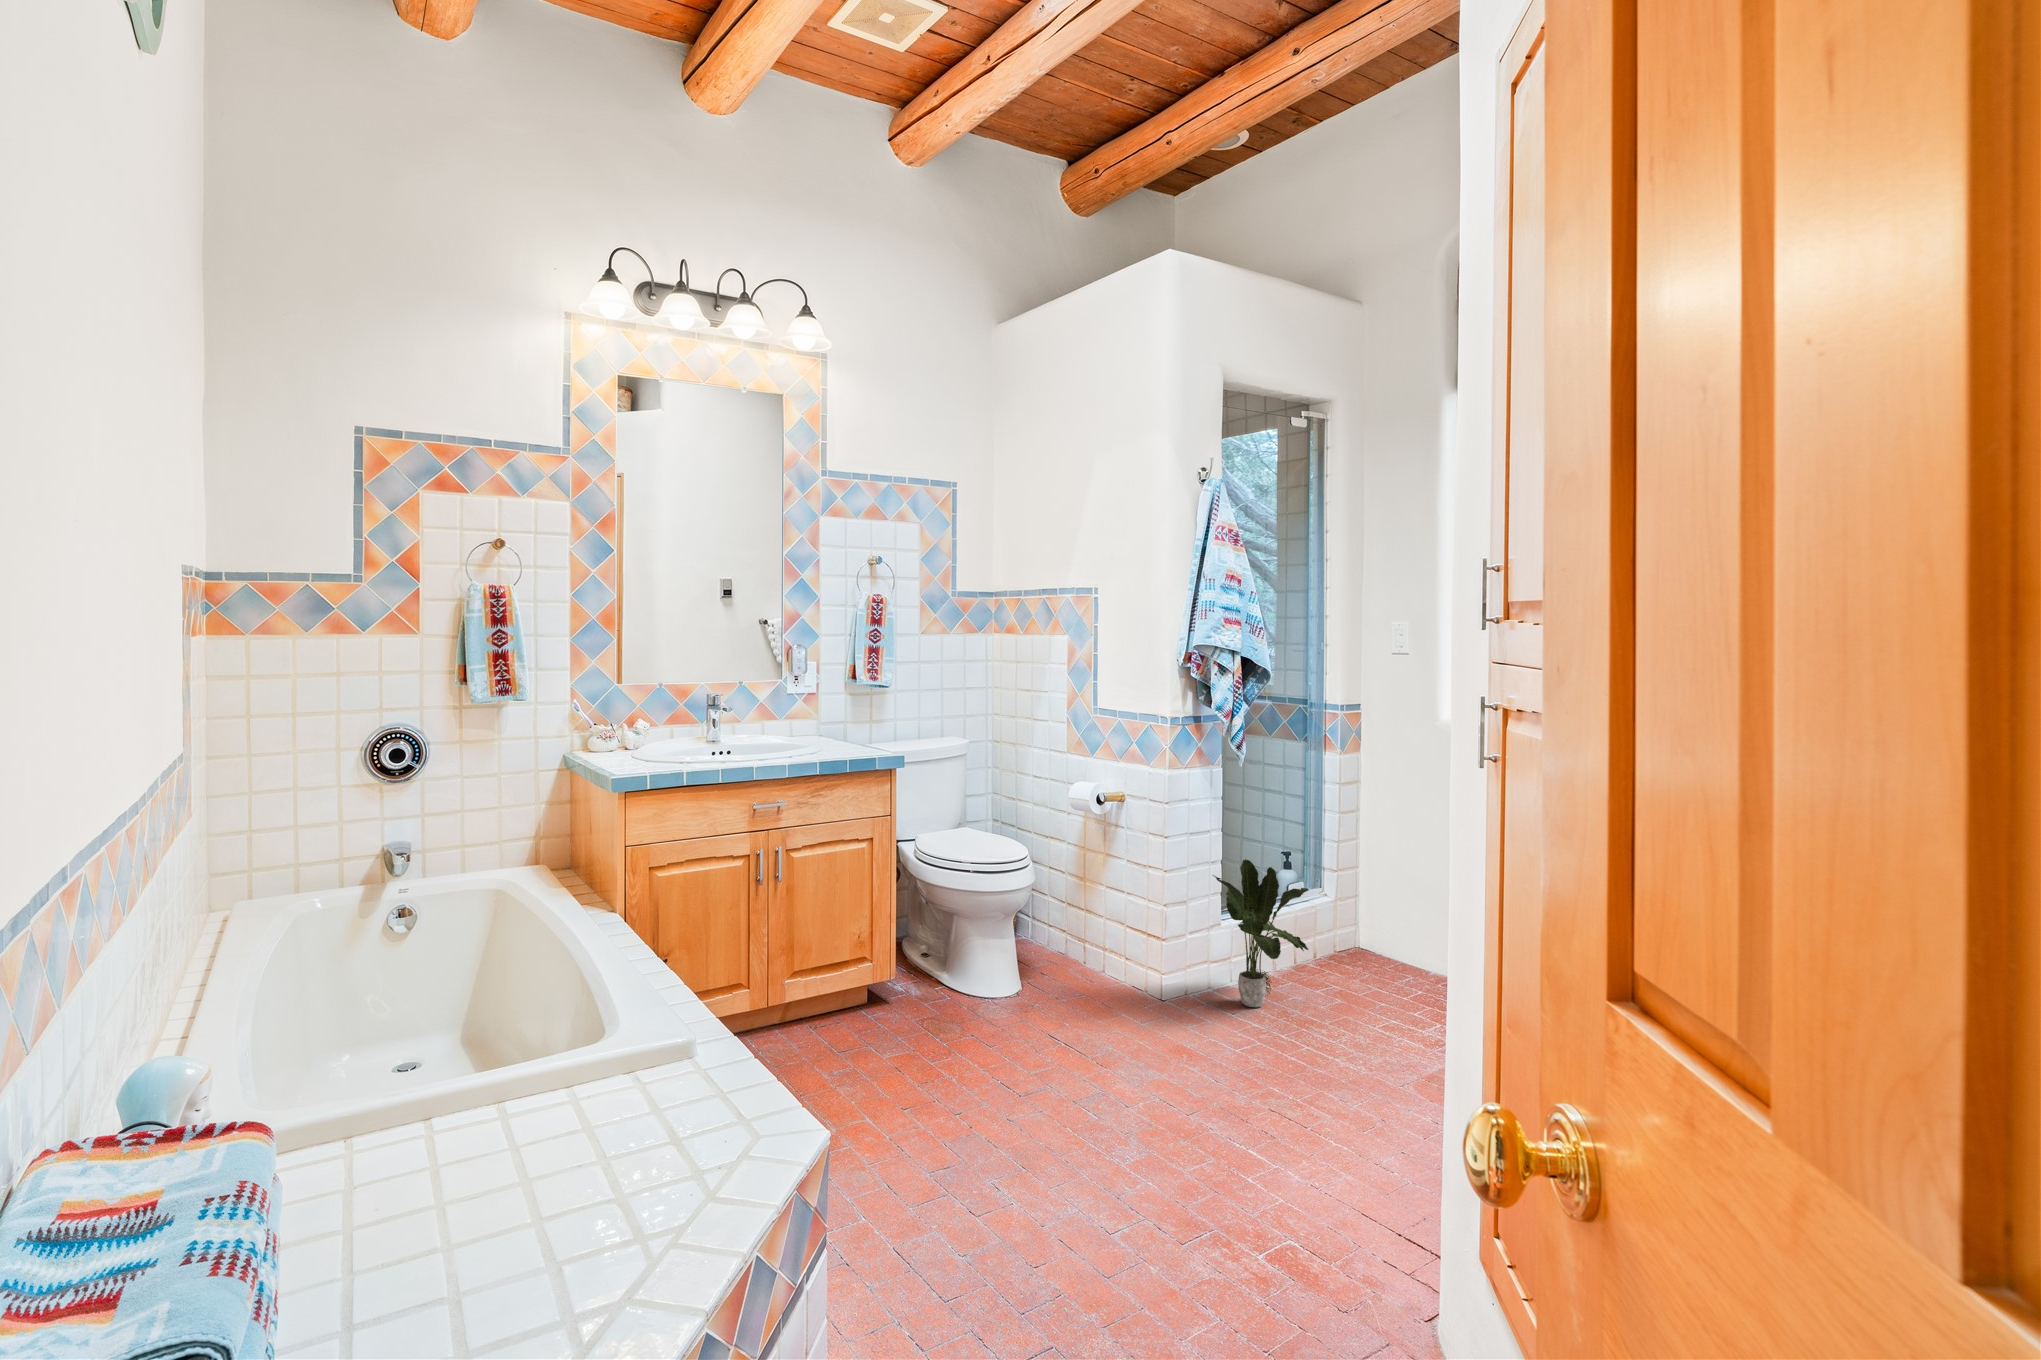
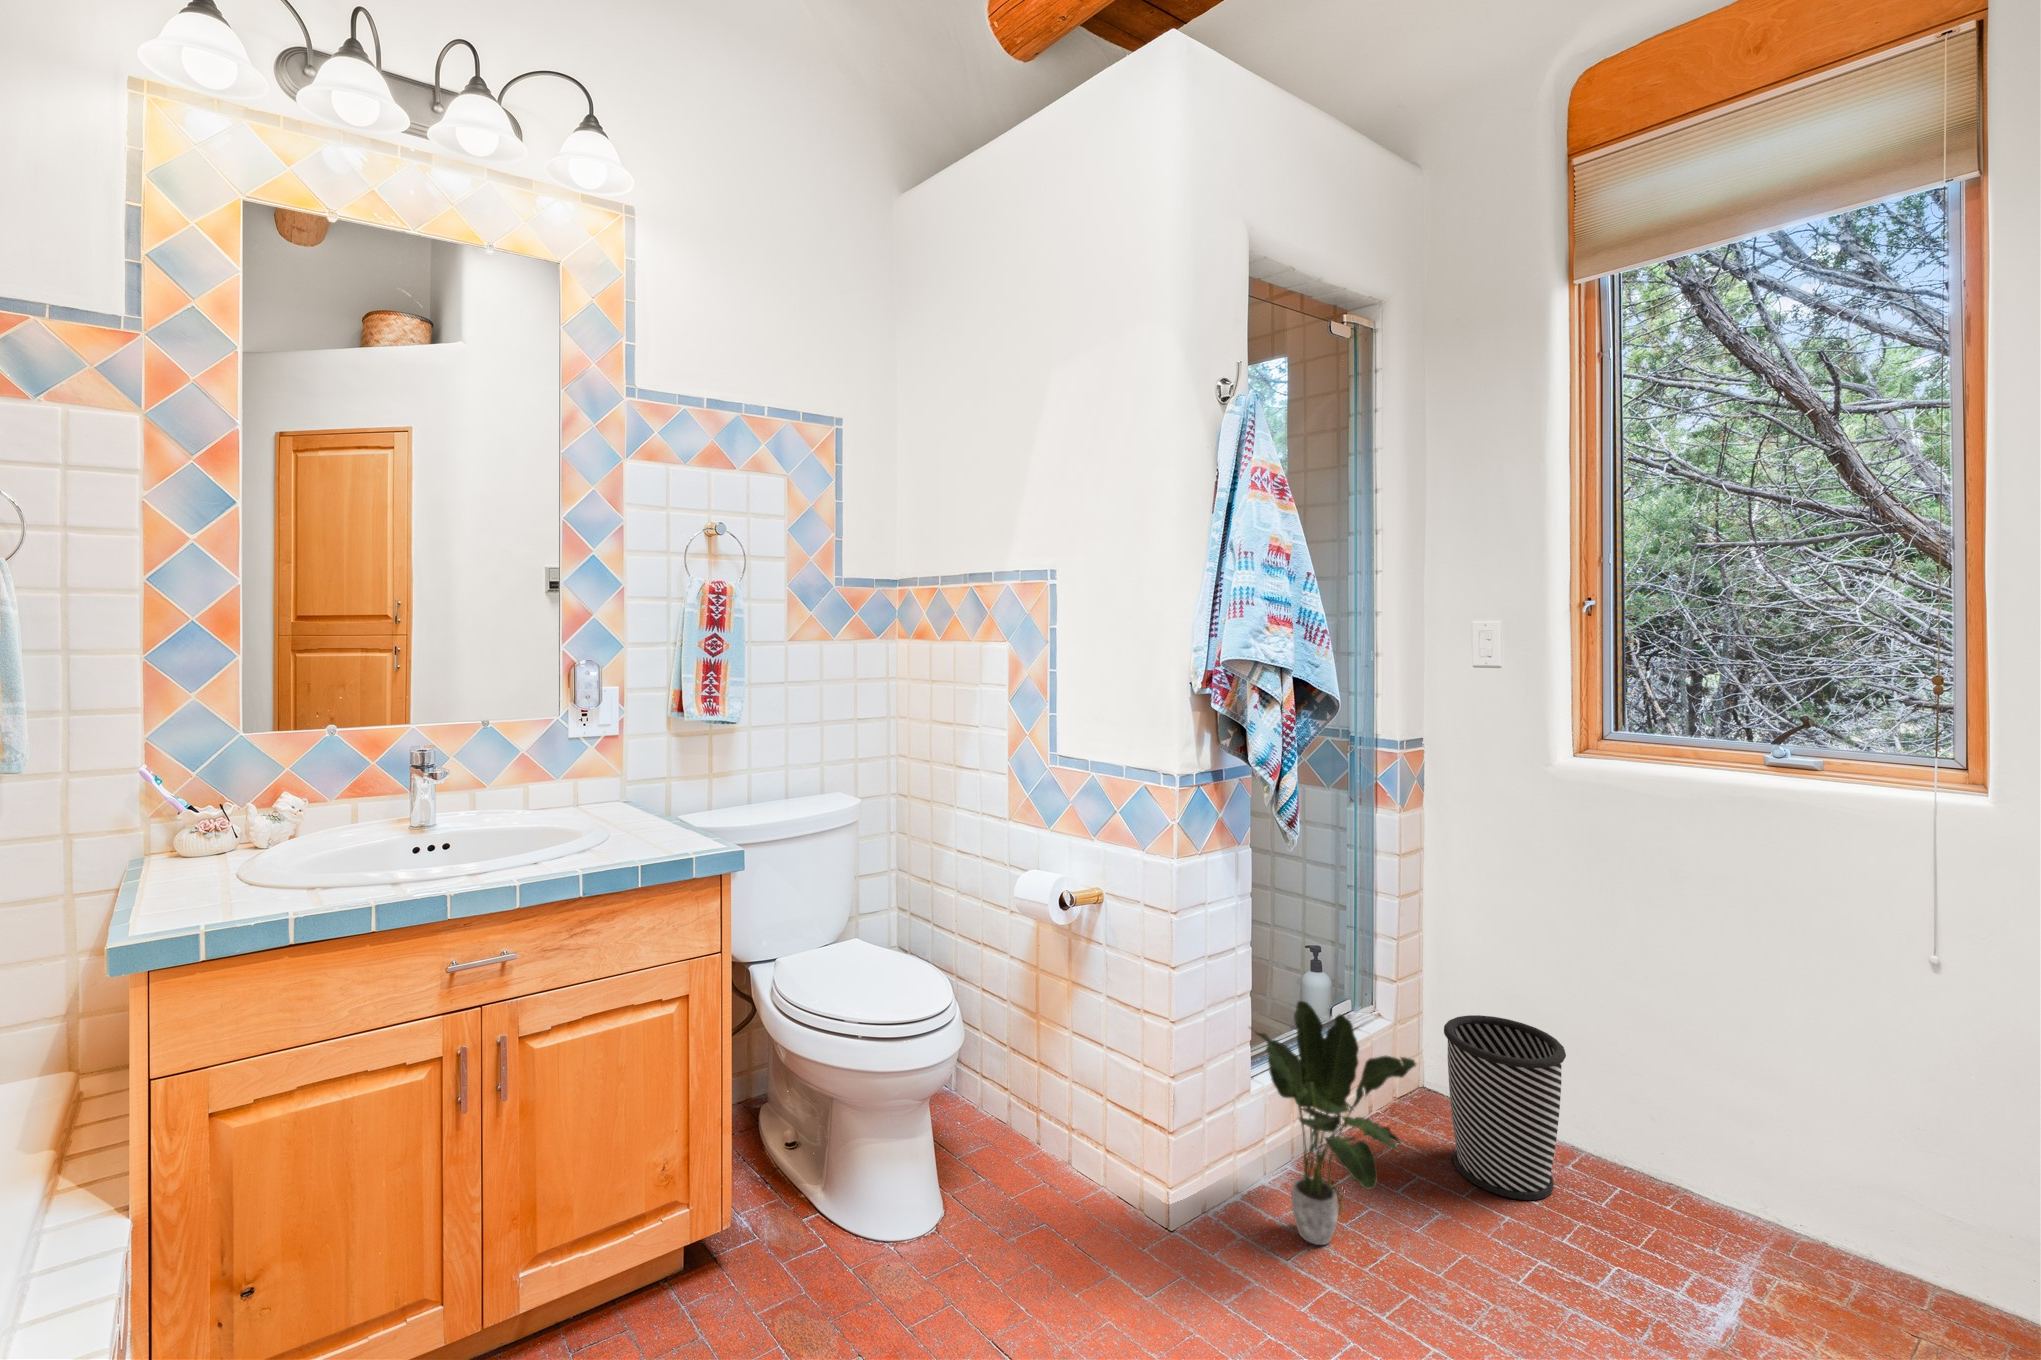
wastebasket: none [1353,887,1429,996] -> present [1444,1015,1566,1200]

